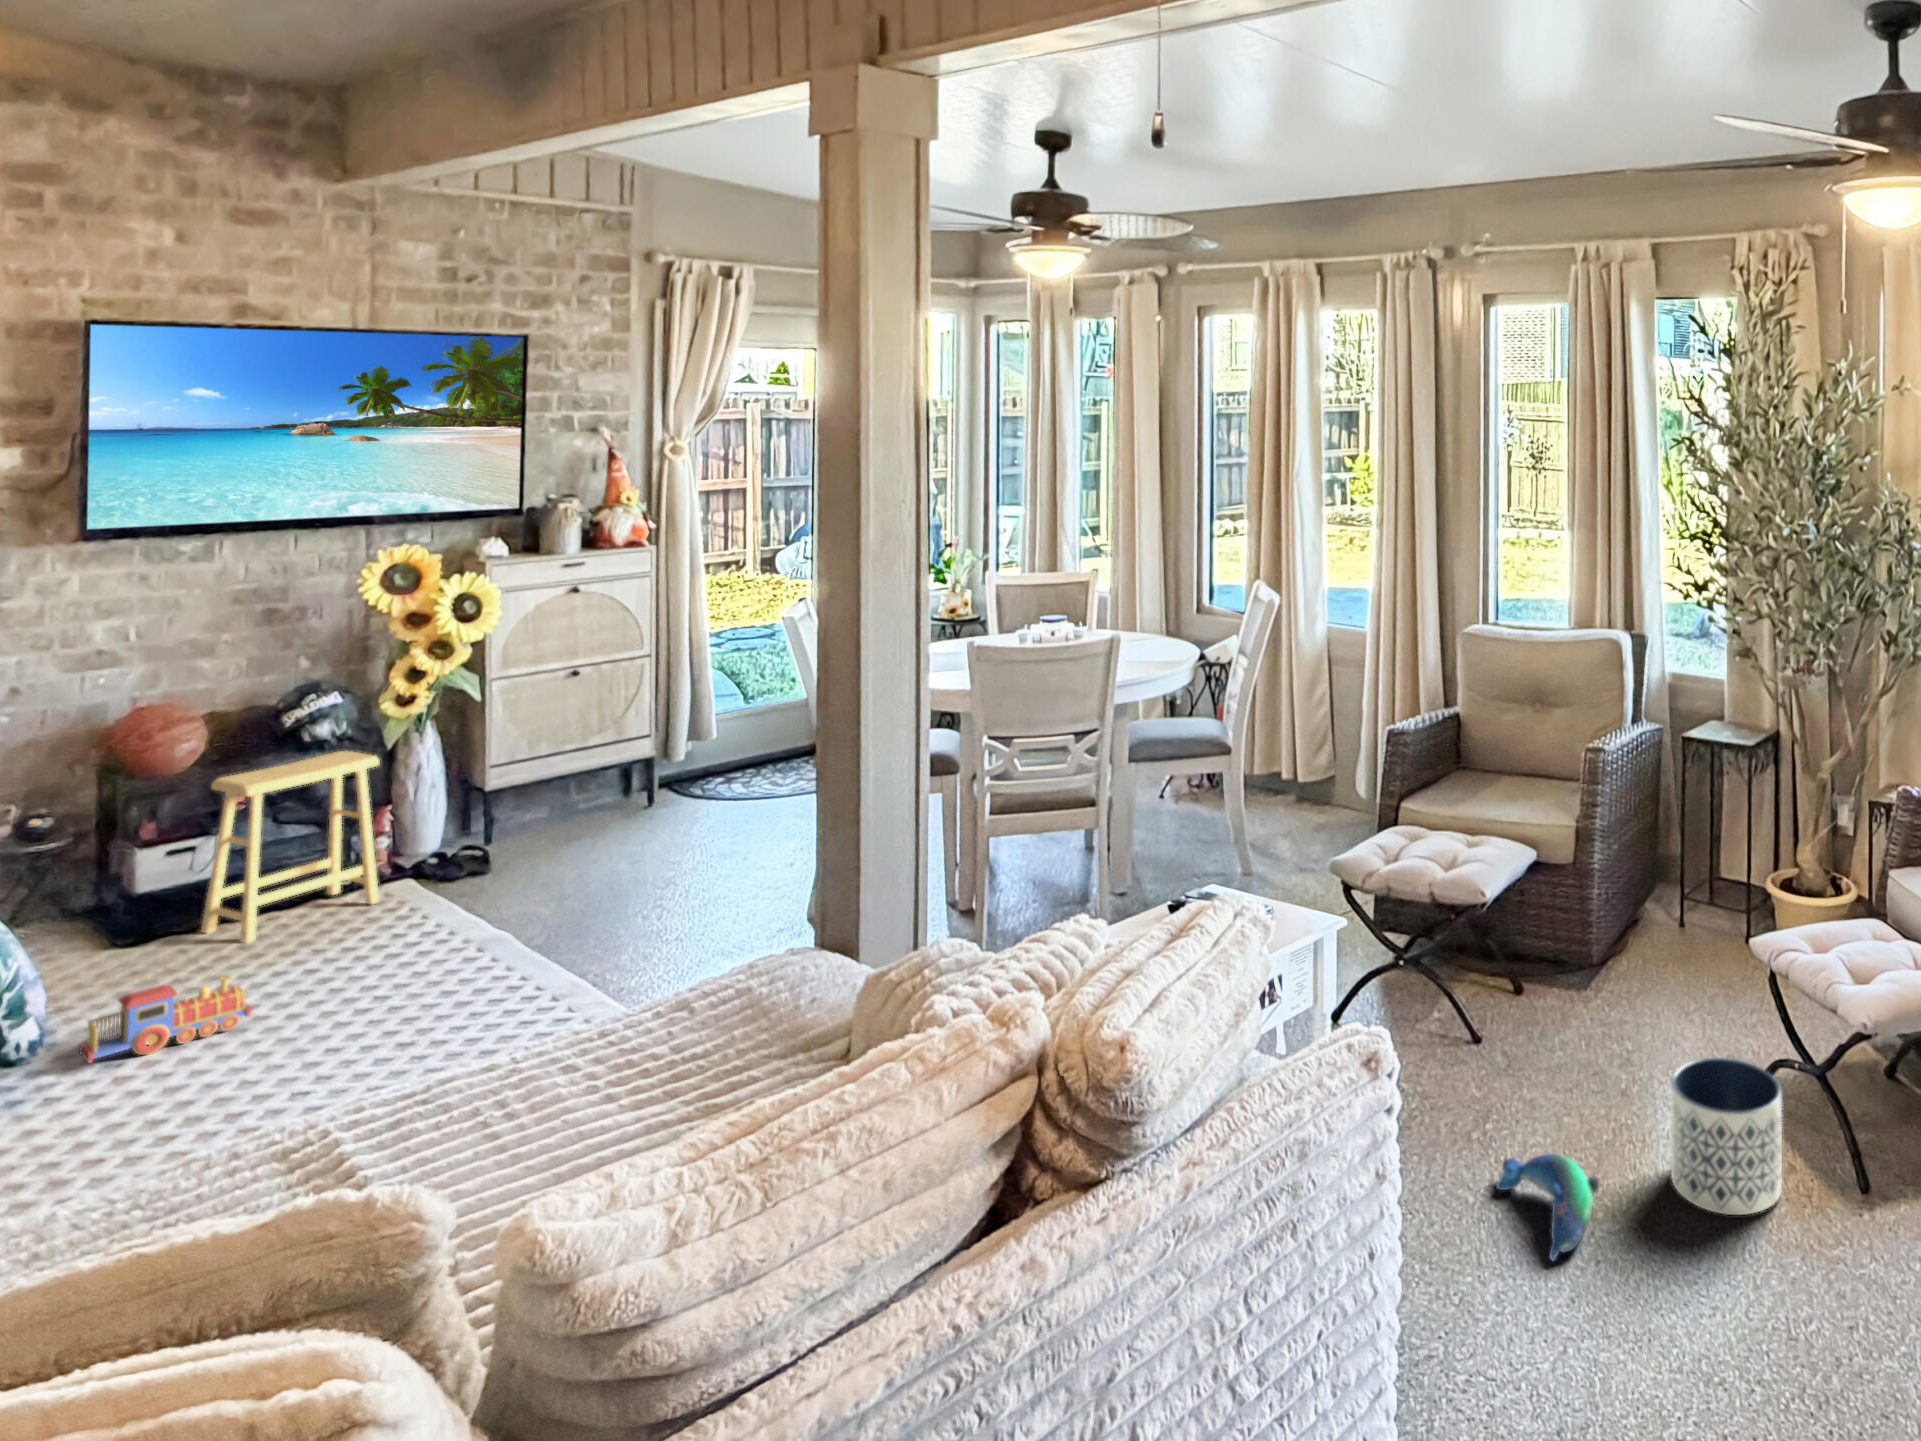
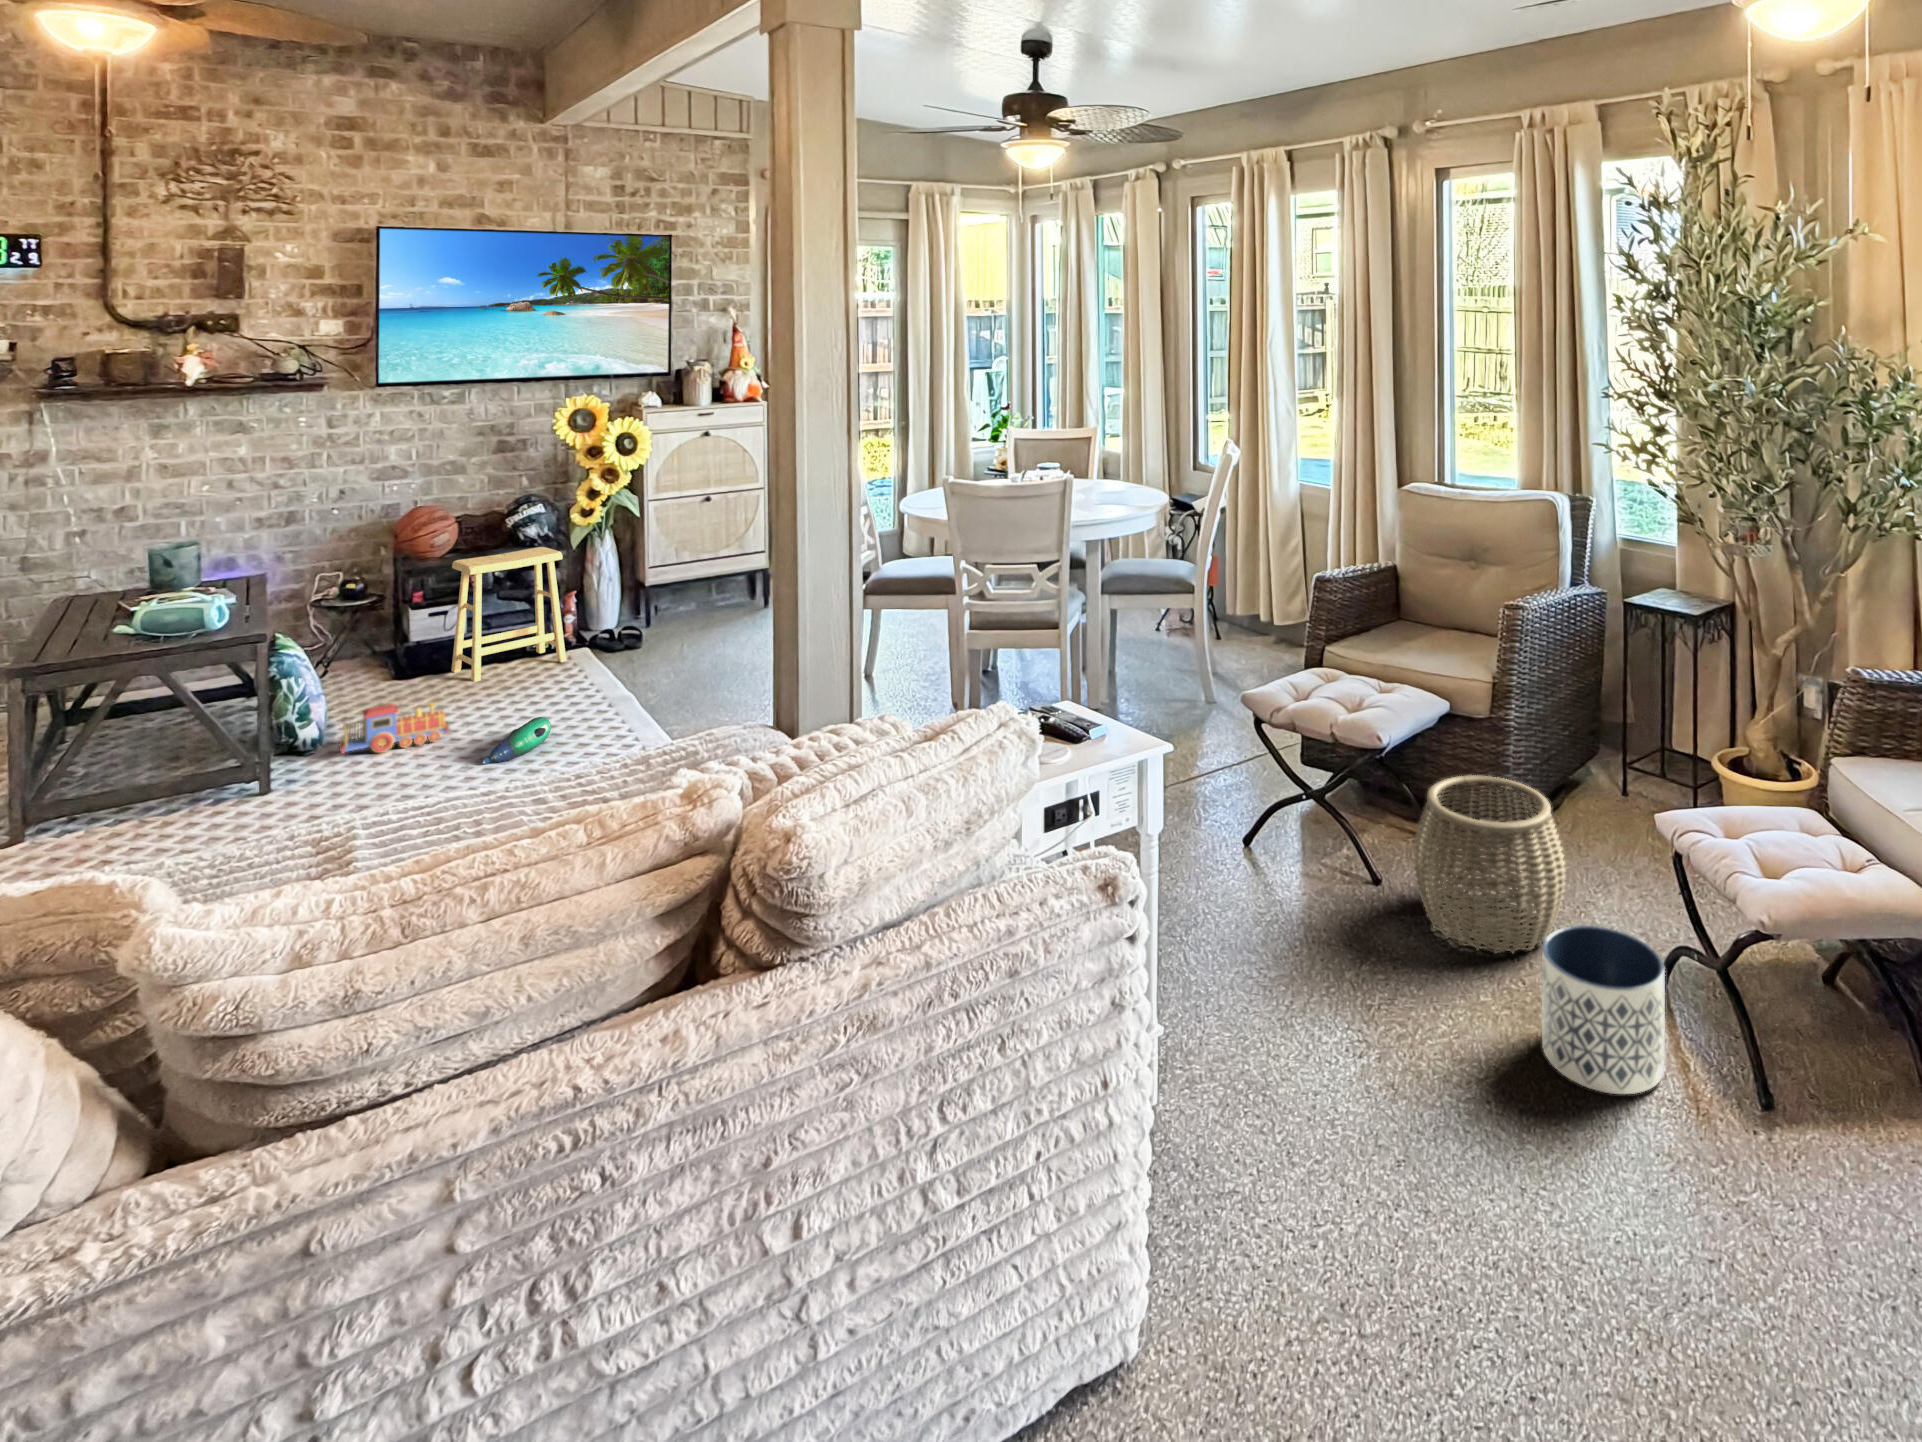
woven basket: none [1522,924,1670,1103] -> present [1414,775,1565,953]
plush toy: present [1496,1154,1599,1261] -> present [482,717,551,764]

